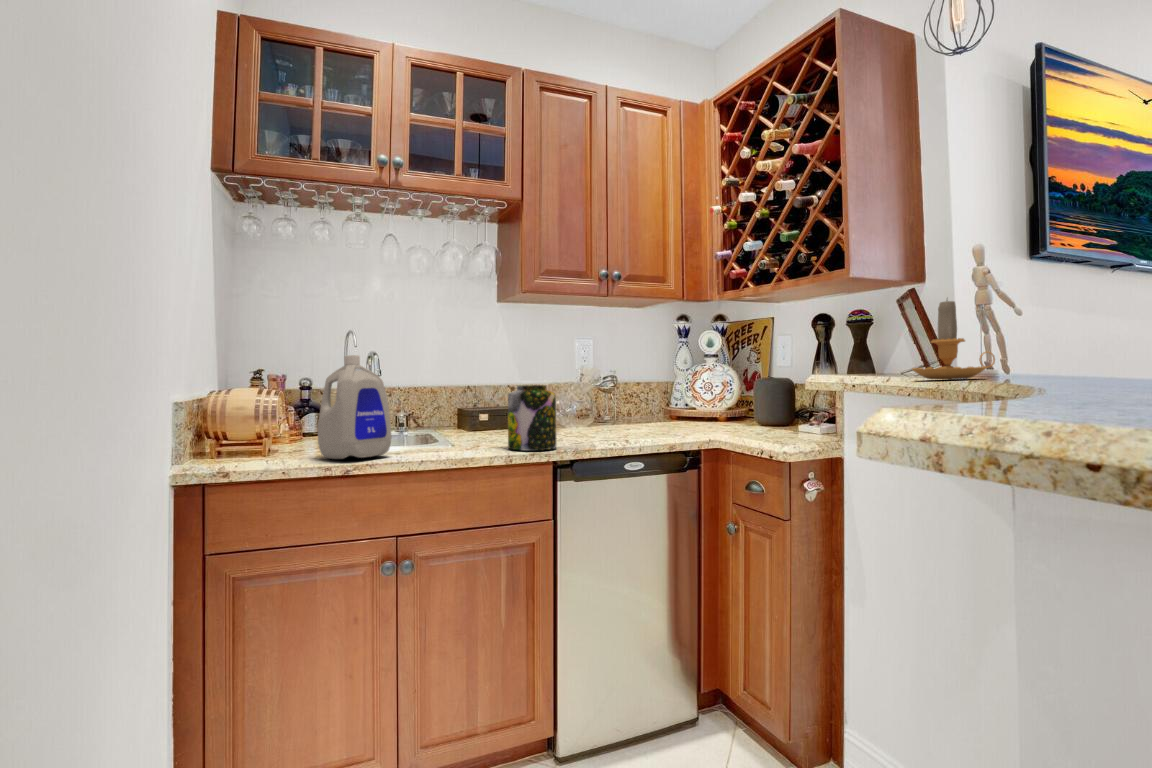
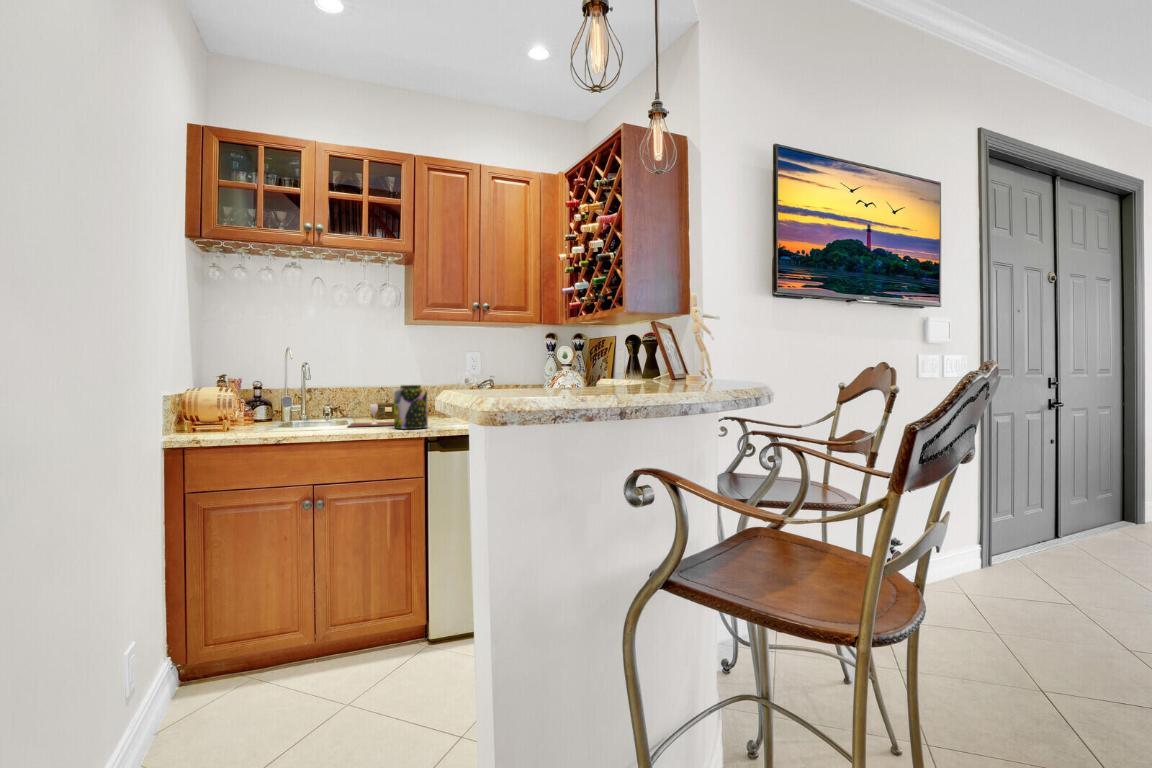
candle: present [912,301,995,379] -> none [619,335,664,383]
bottle: present [318,355,392,459] -> none [260,366,311,434]
wine glass: none [437,412,507,446] -> present [349,403,394,427]

